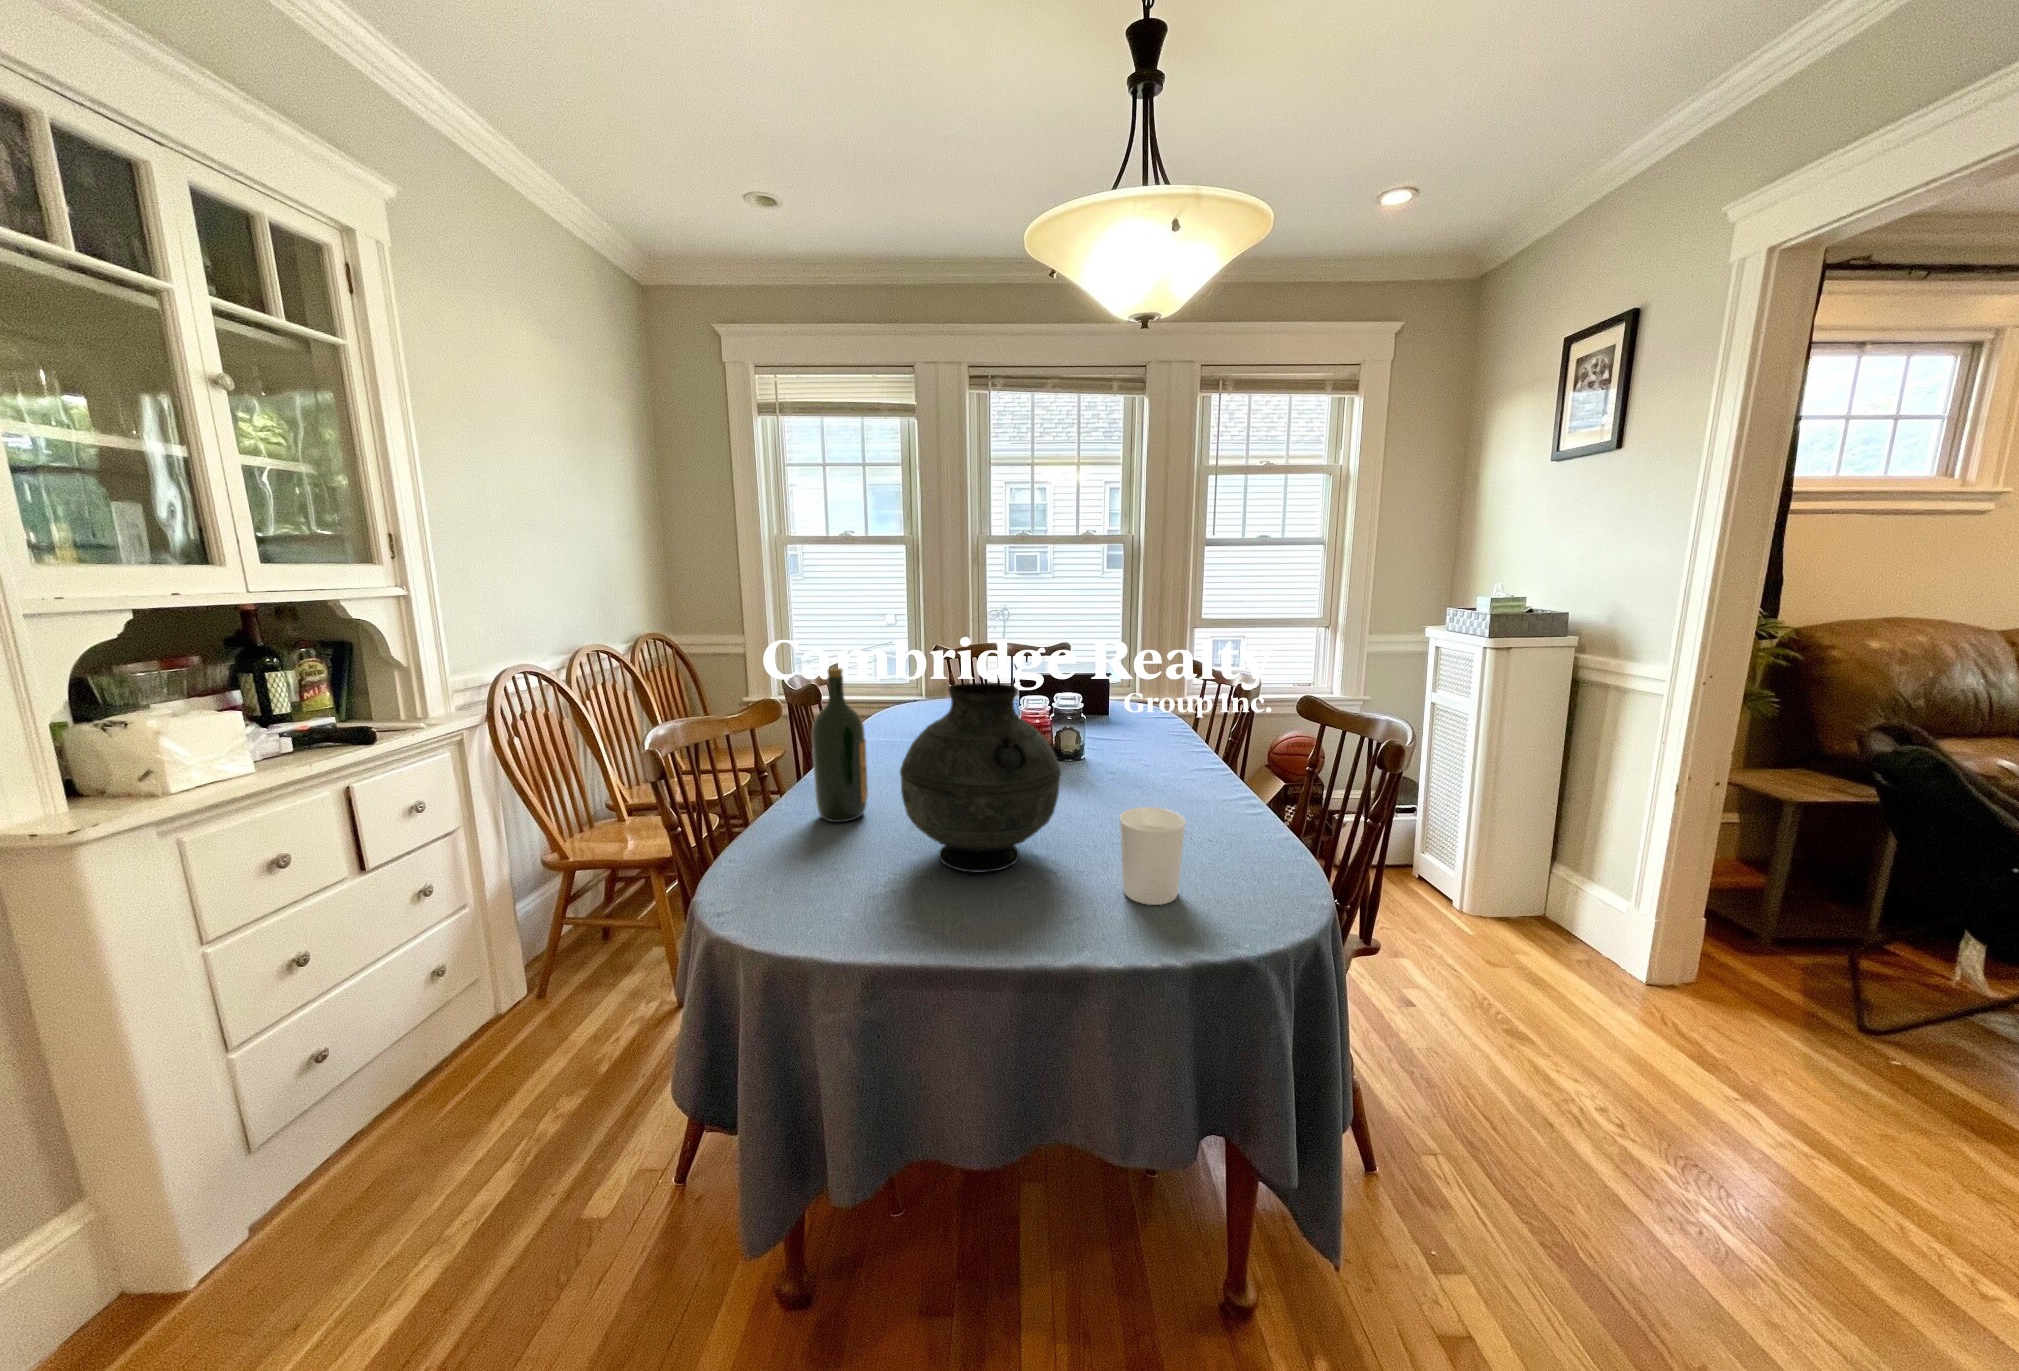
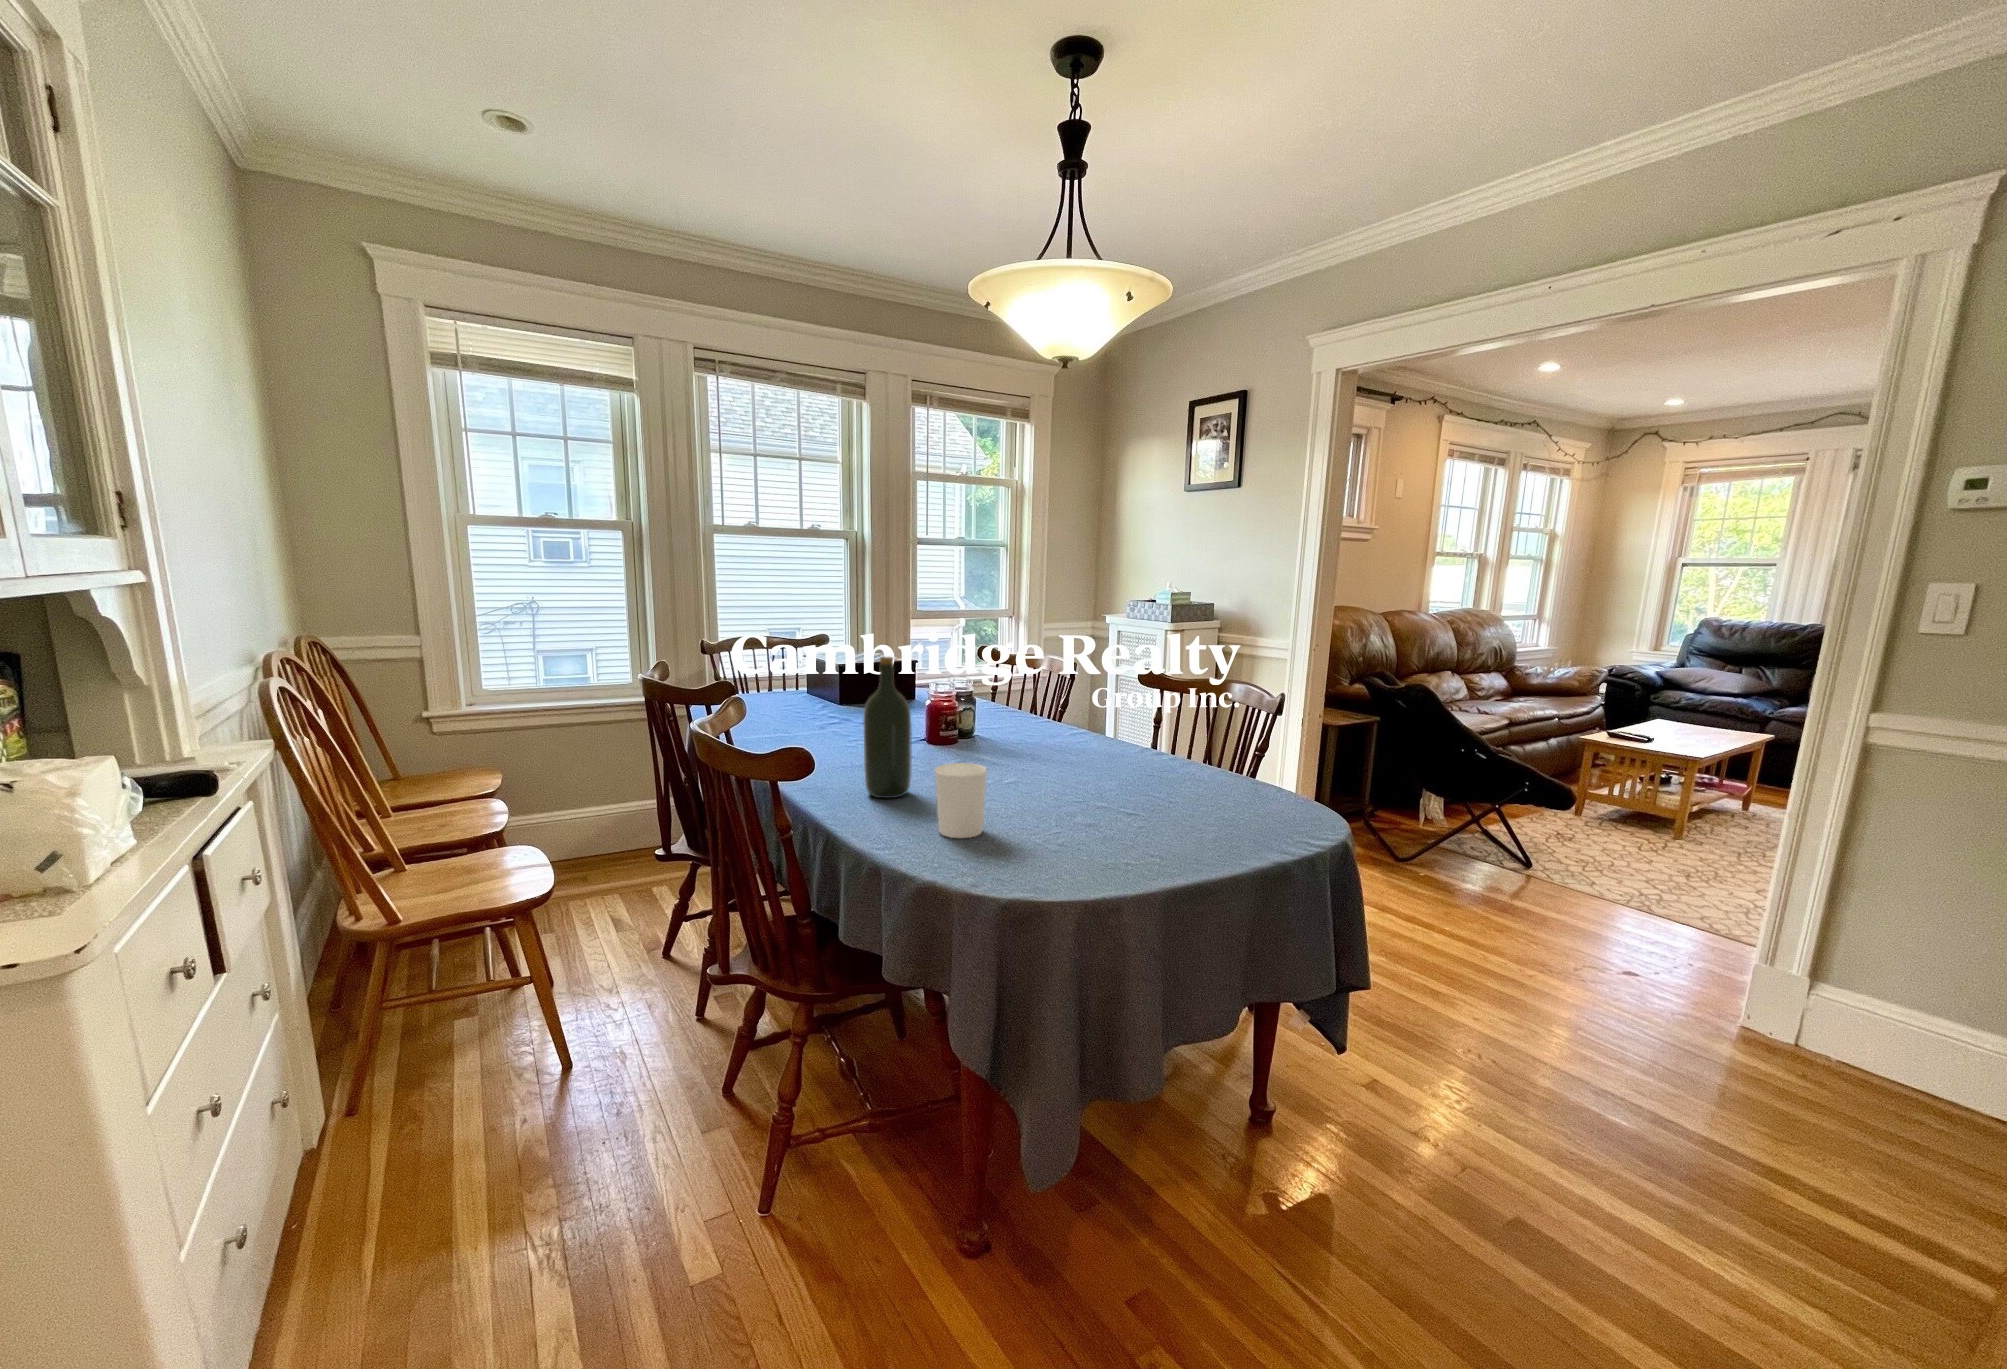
vase: present [900,683,1061,873] -> none [989,656,1114,801]
candle holder: present [1120,807,1186,905] -> present [934,763,987,838]

